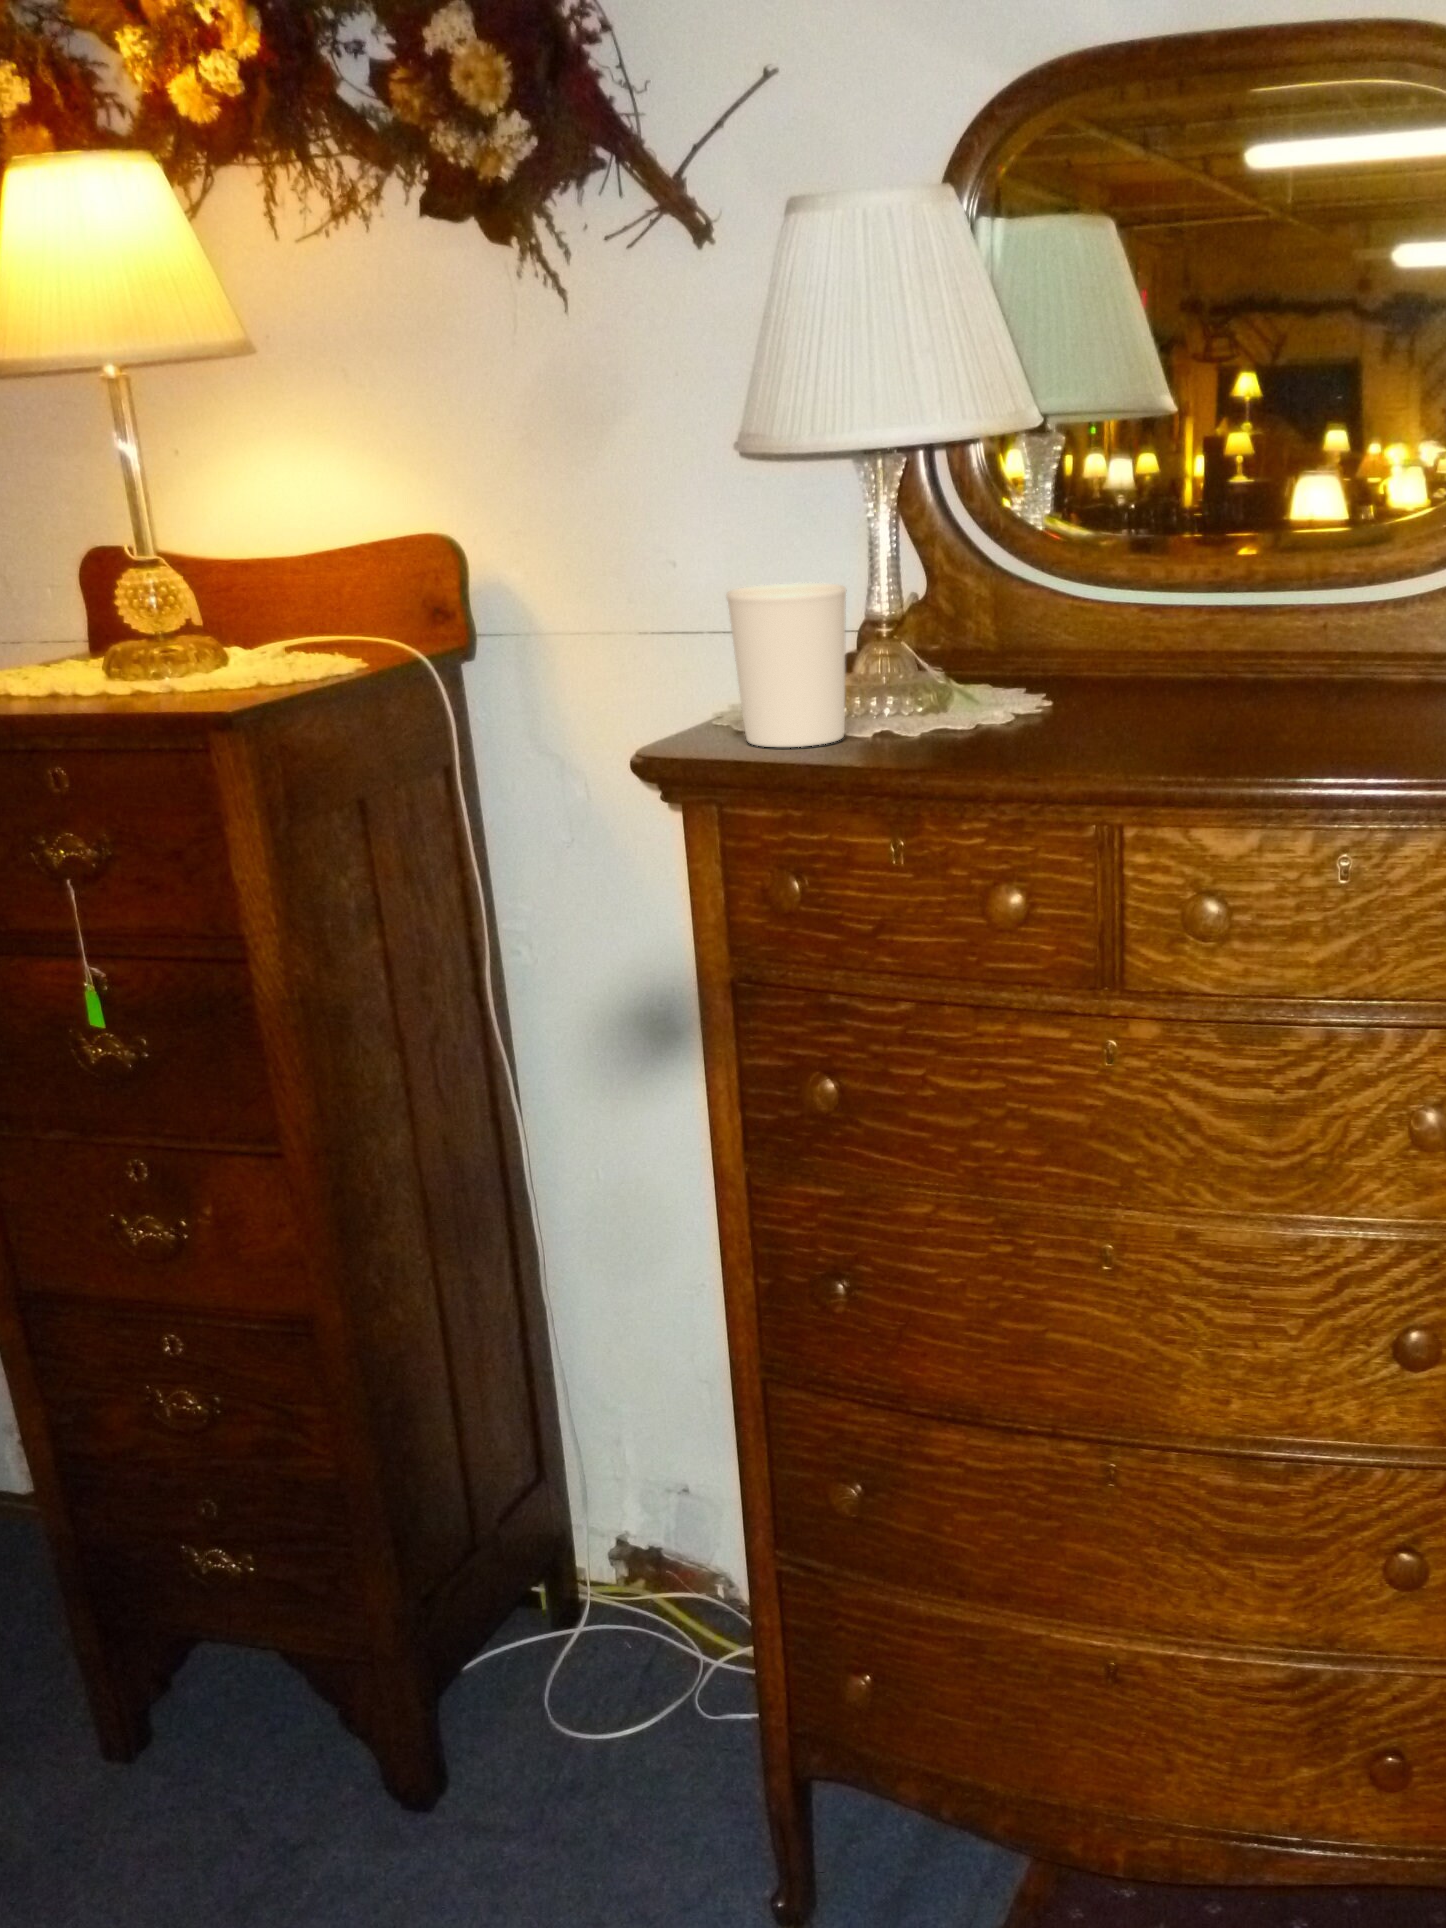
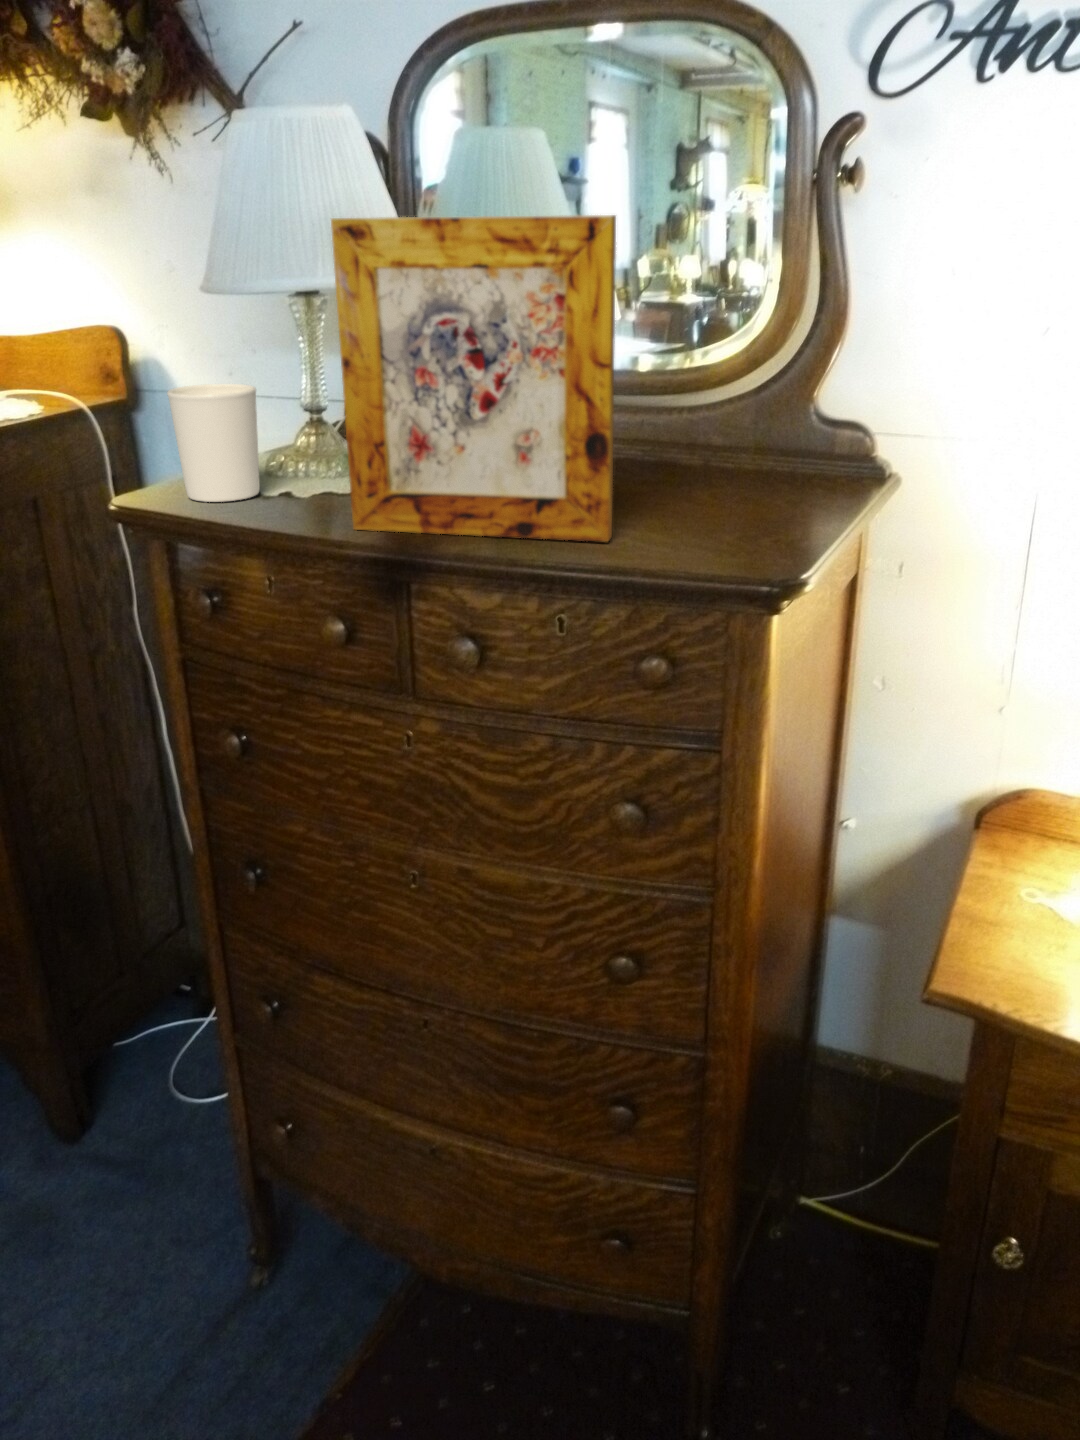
picture frame: none [1027,320,1415,764] -> present [331,215,616,542]

